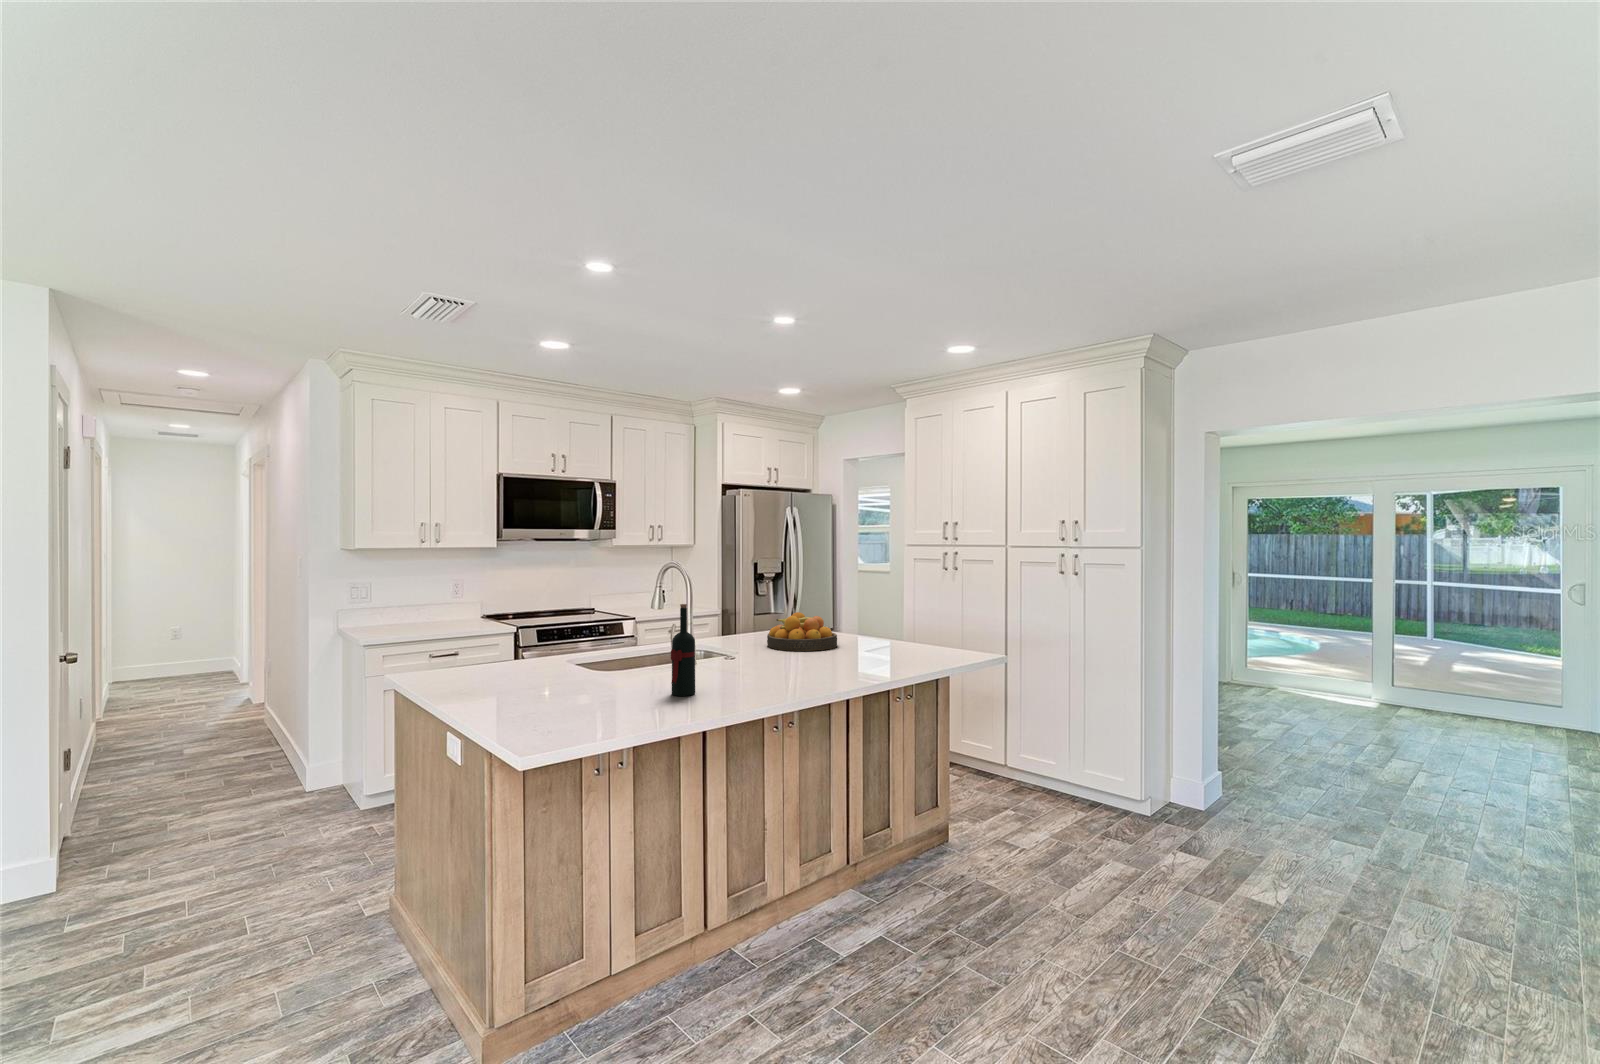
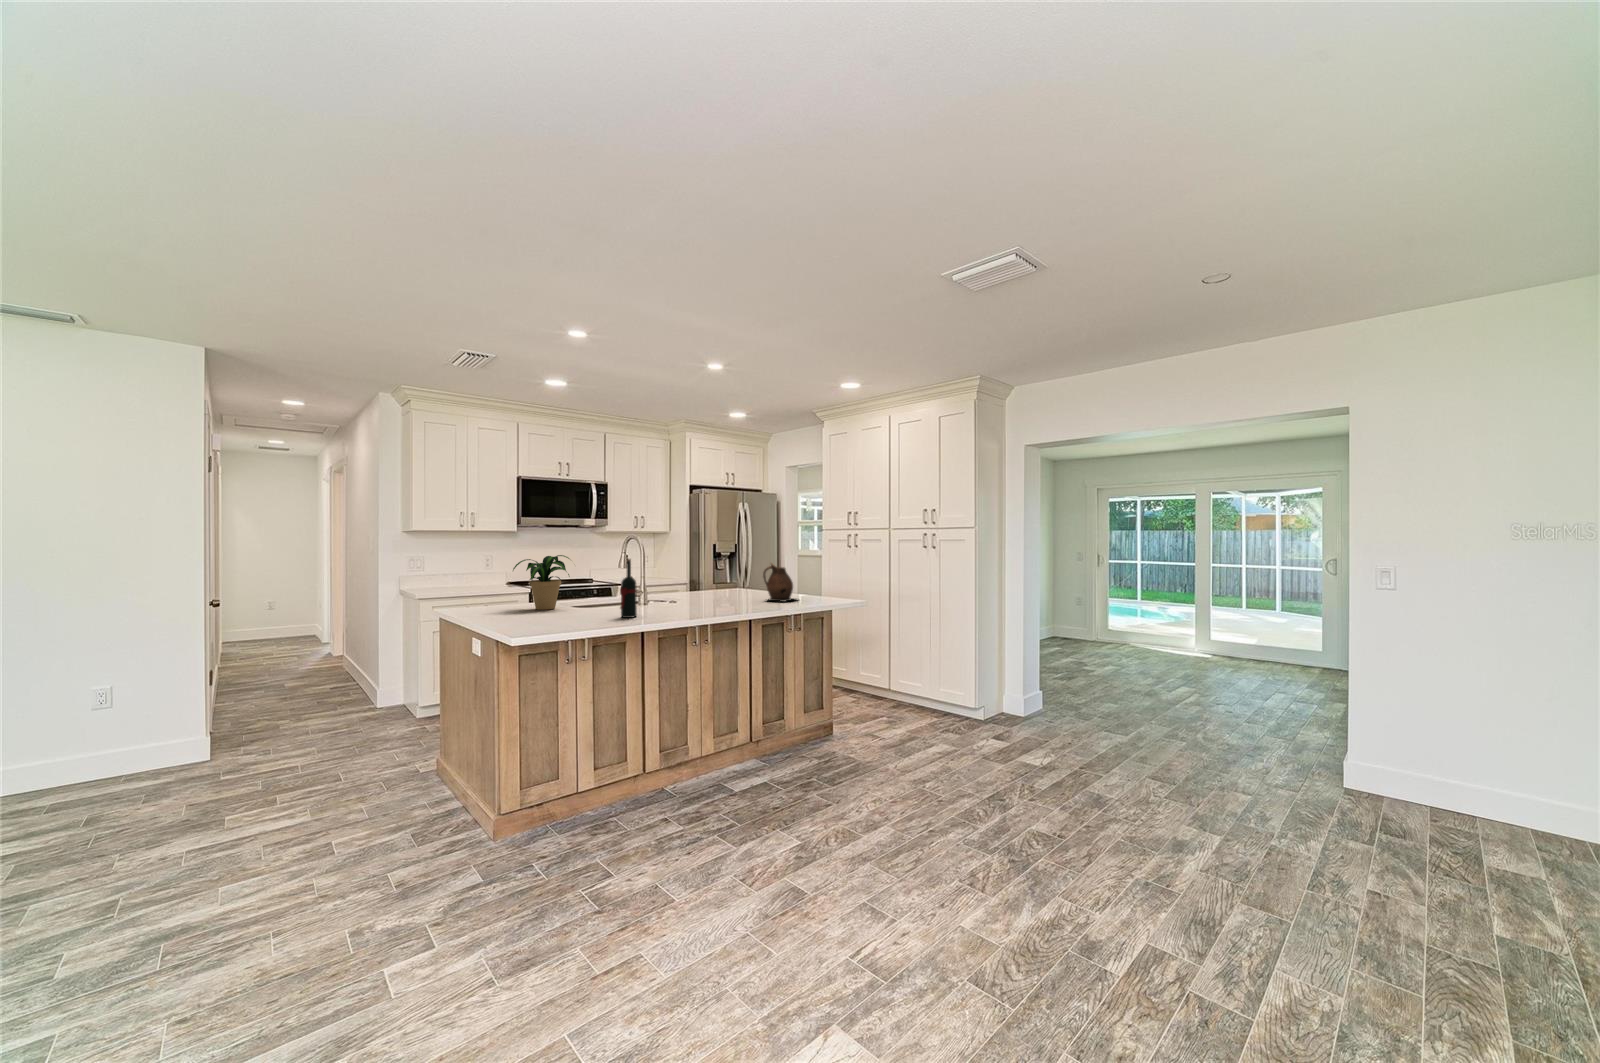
potted plant: none [502,592,593,674] -> present [513,555,570,610]
ceramic pitcher: none [855,599,906,657] -> present [763,564,795,602]
fruit bowl: present [767,612,837,651] -> none [705,574,755,600]

